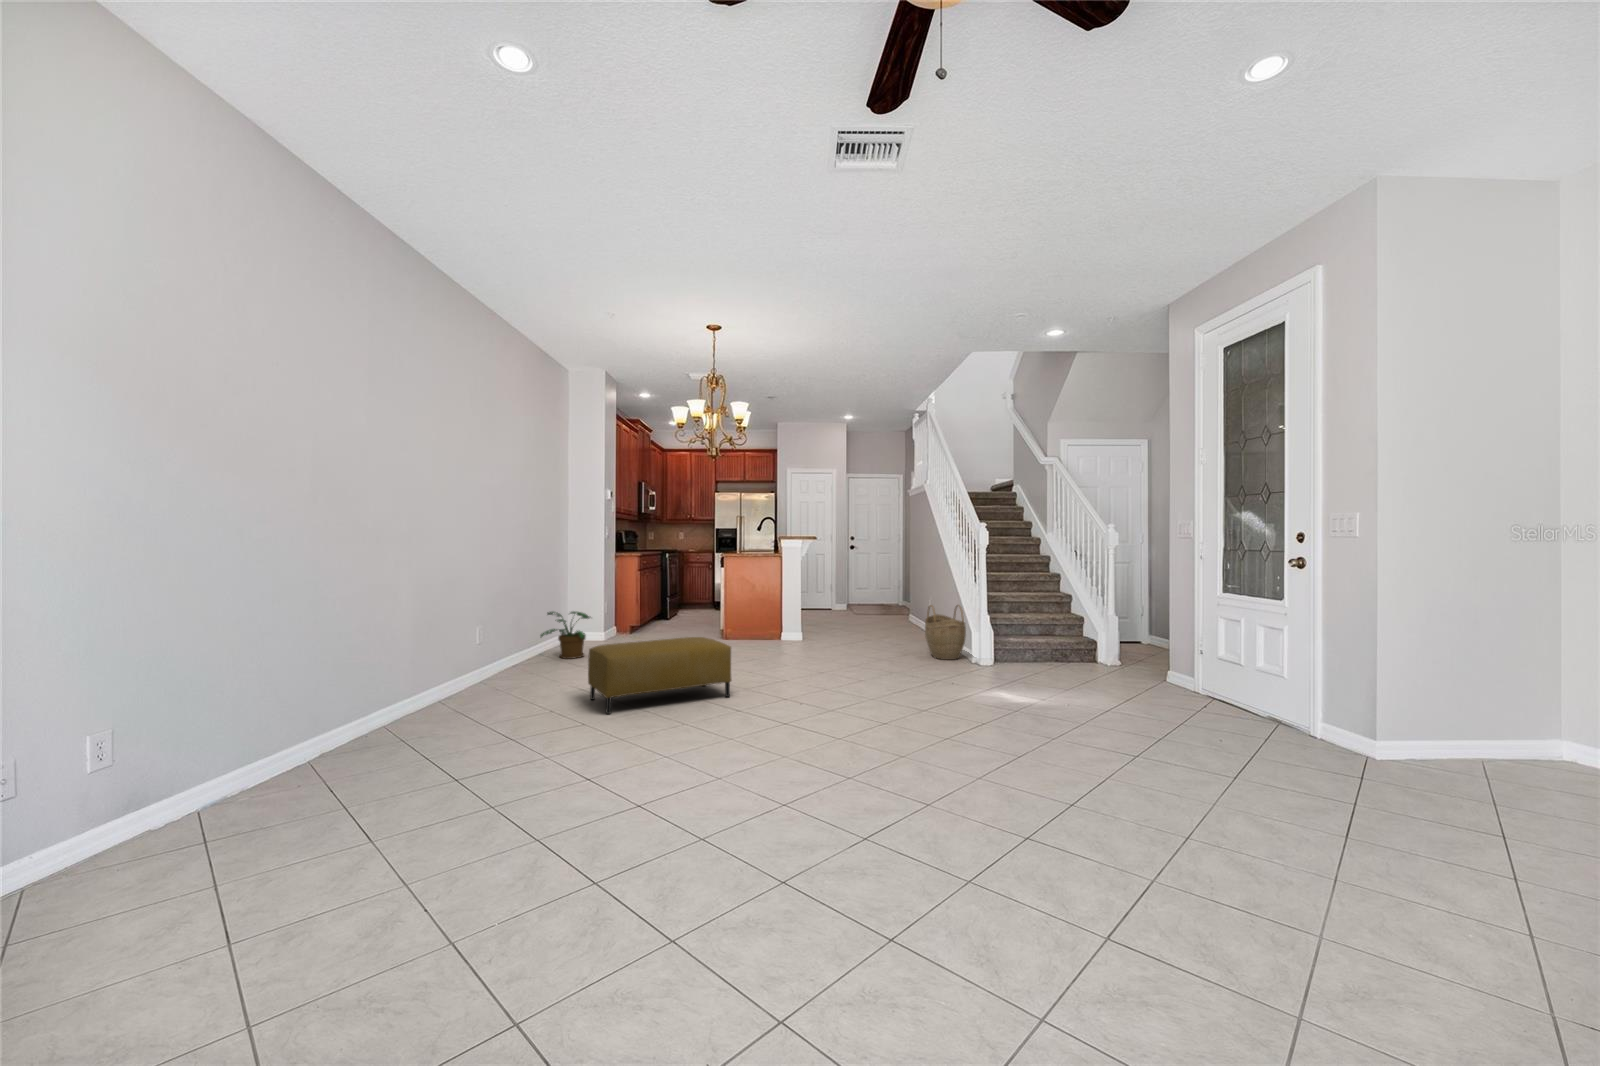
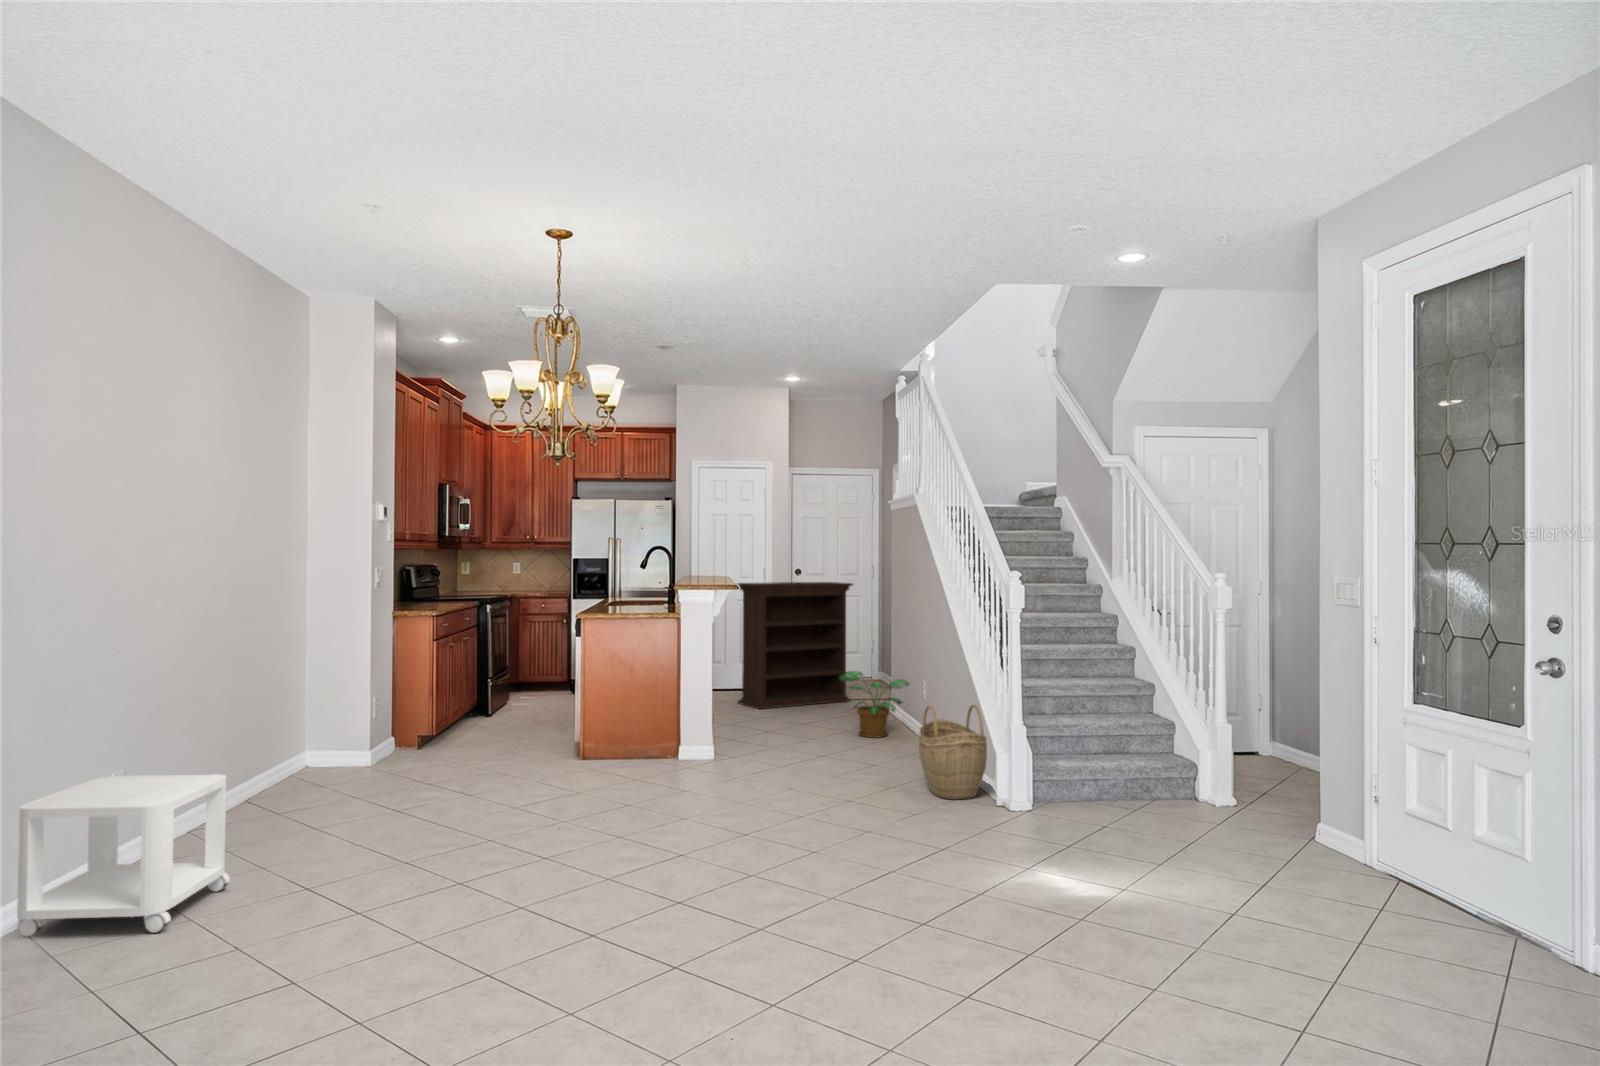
bookshelf: none [813,542,887,619] -> present [737,582,853,709]
potted plant: present [540,611,590,659] -> present [839,671,910,738]
side table: none [443,626,544,703] -> present [17,774,230,937]
ottoman: present [588,637,731,714] -> none [307,788,580,958]

